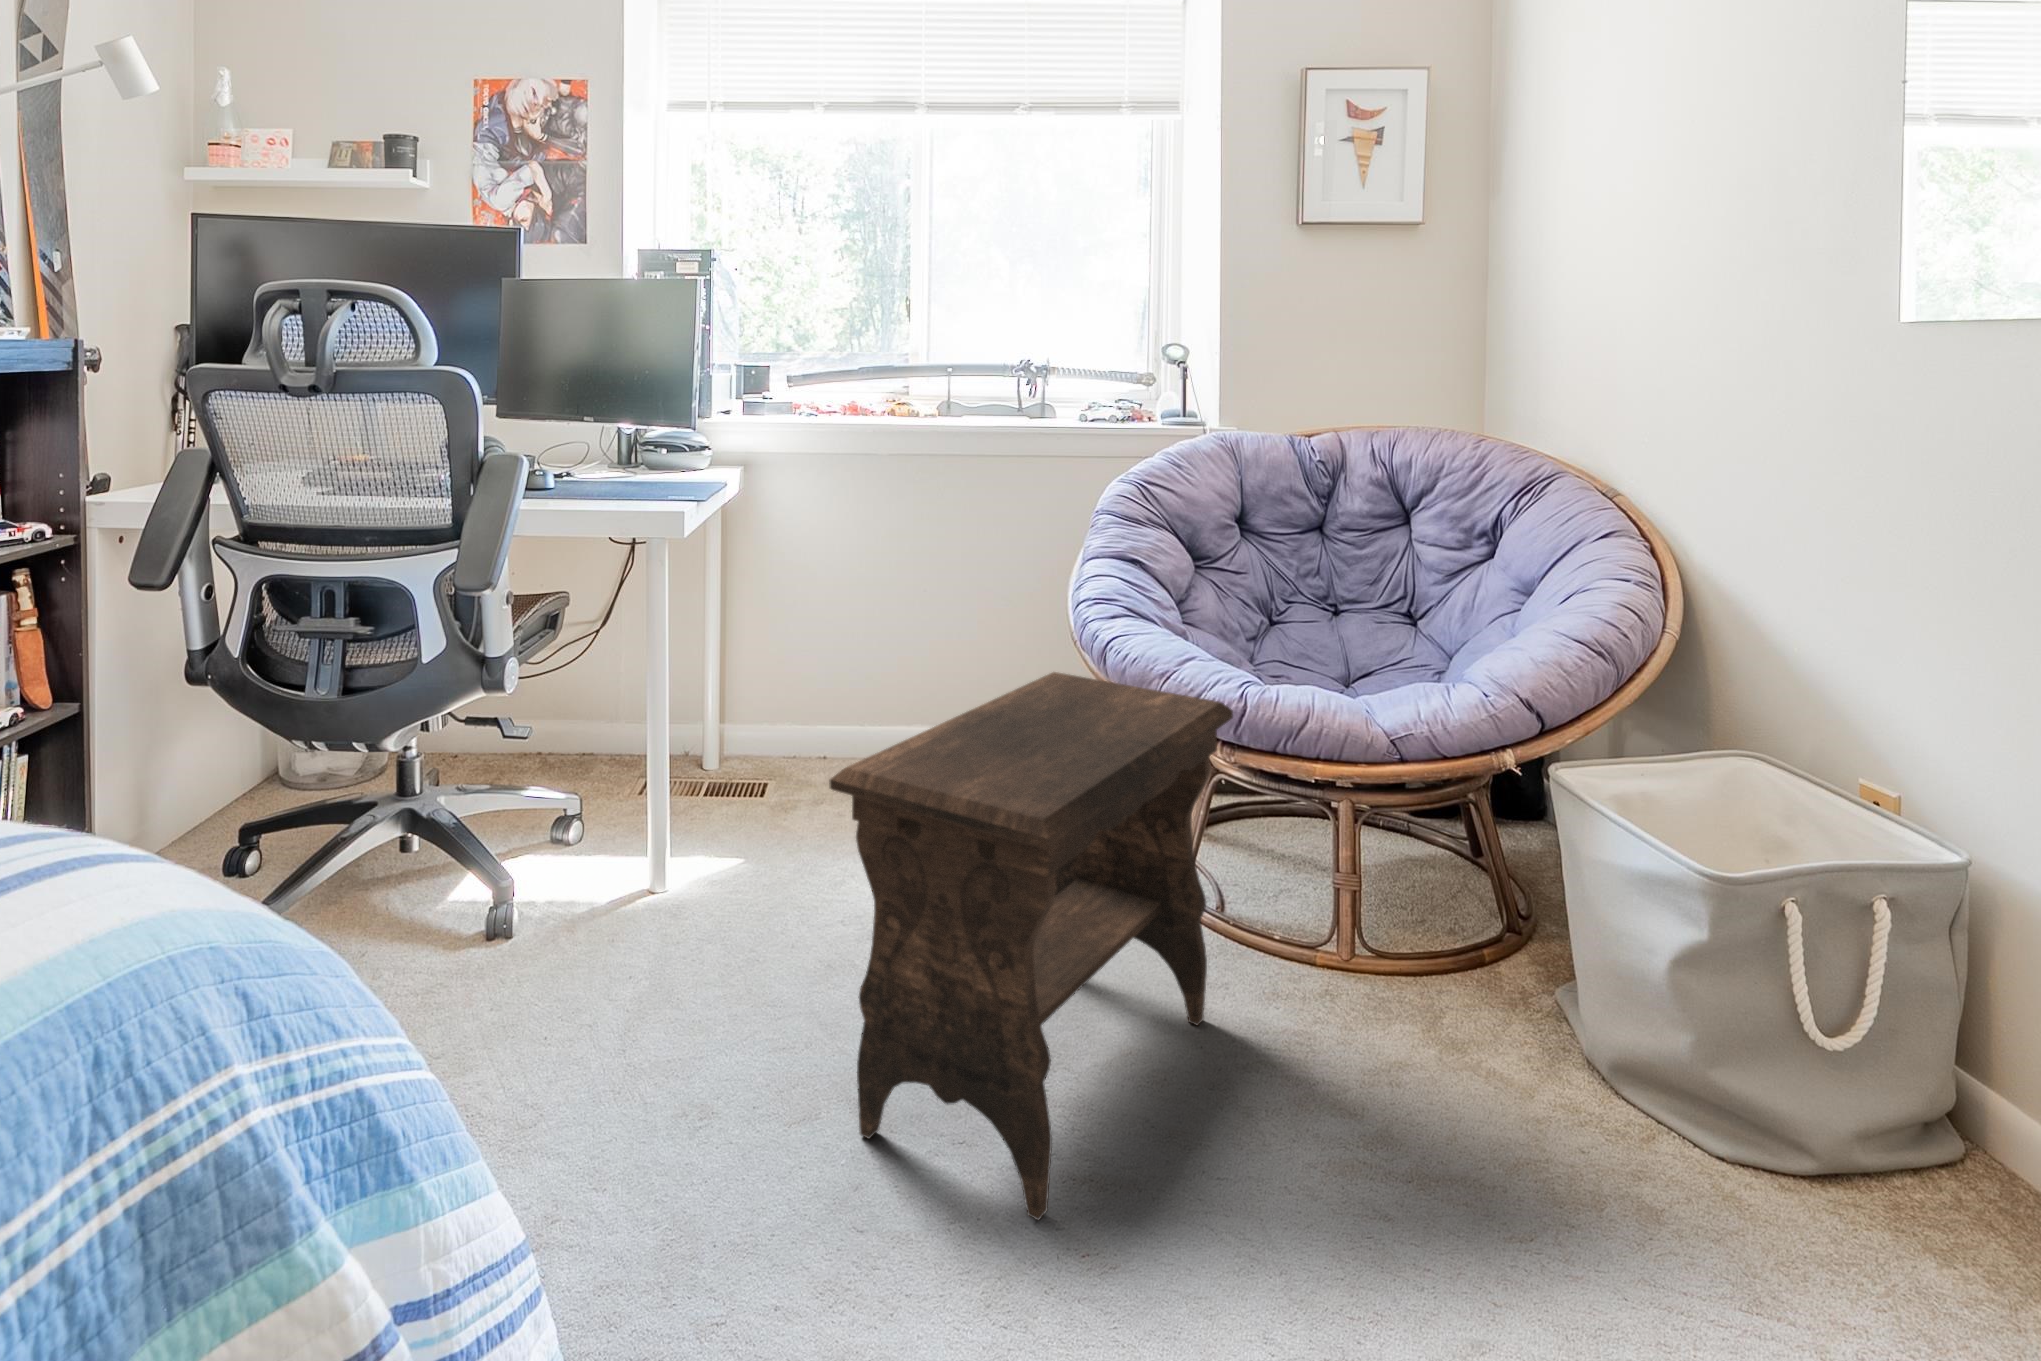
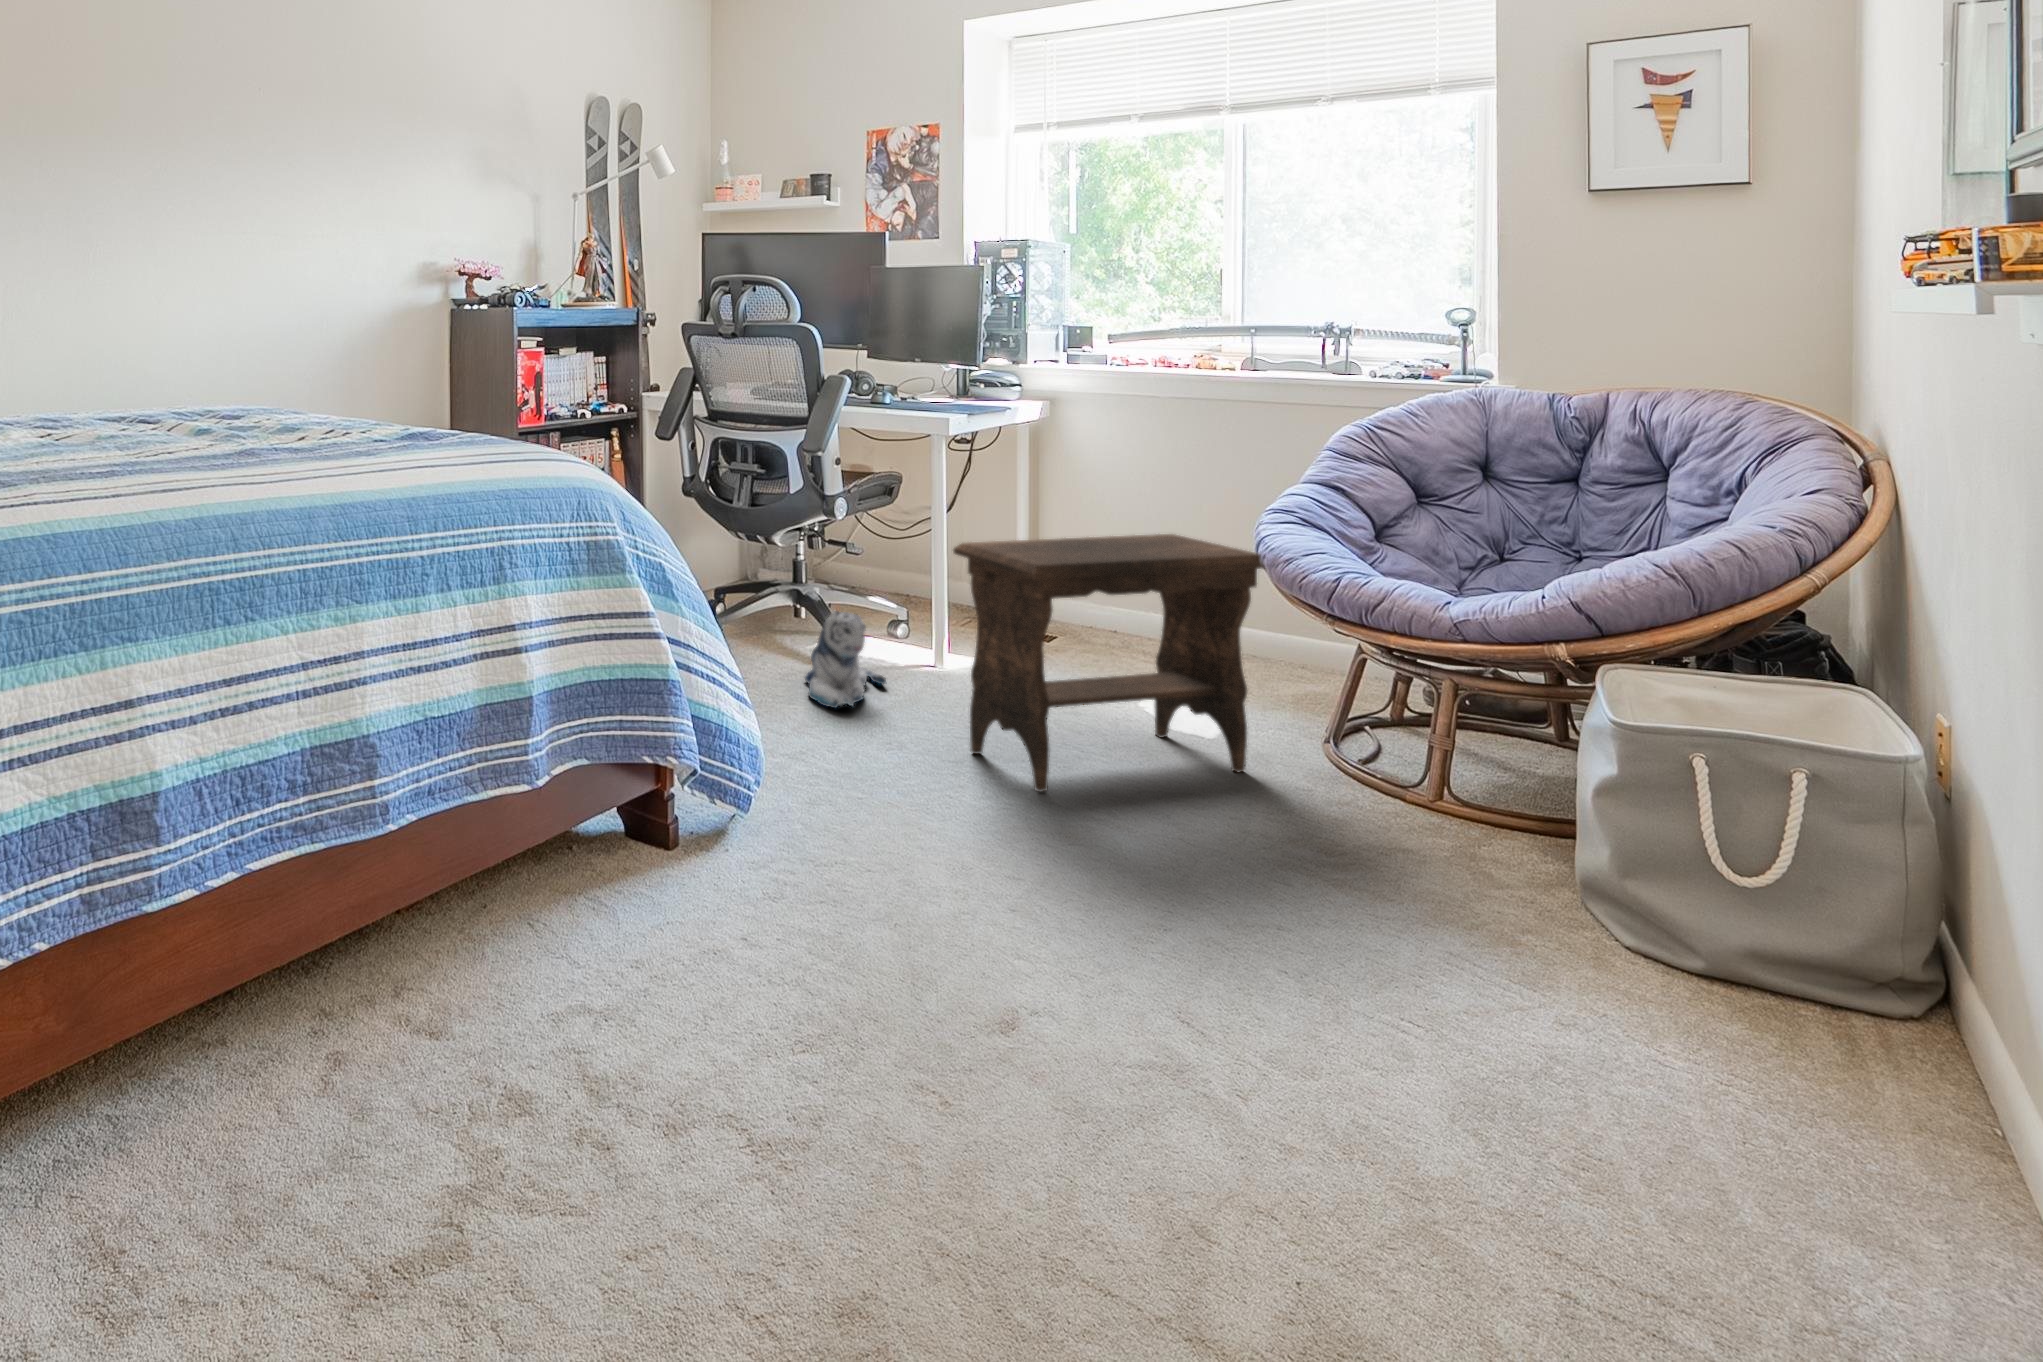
plush toy: none [477,882,625,1093] -> present [805,611,886,708]

